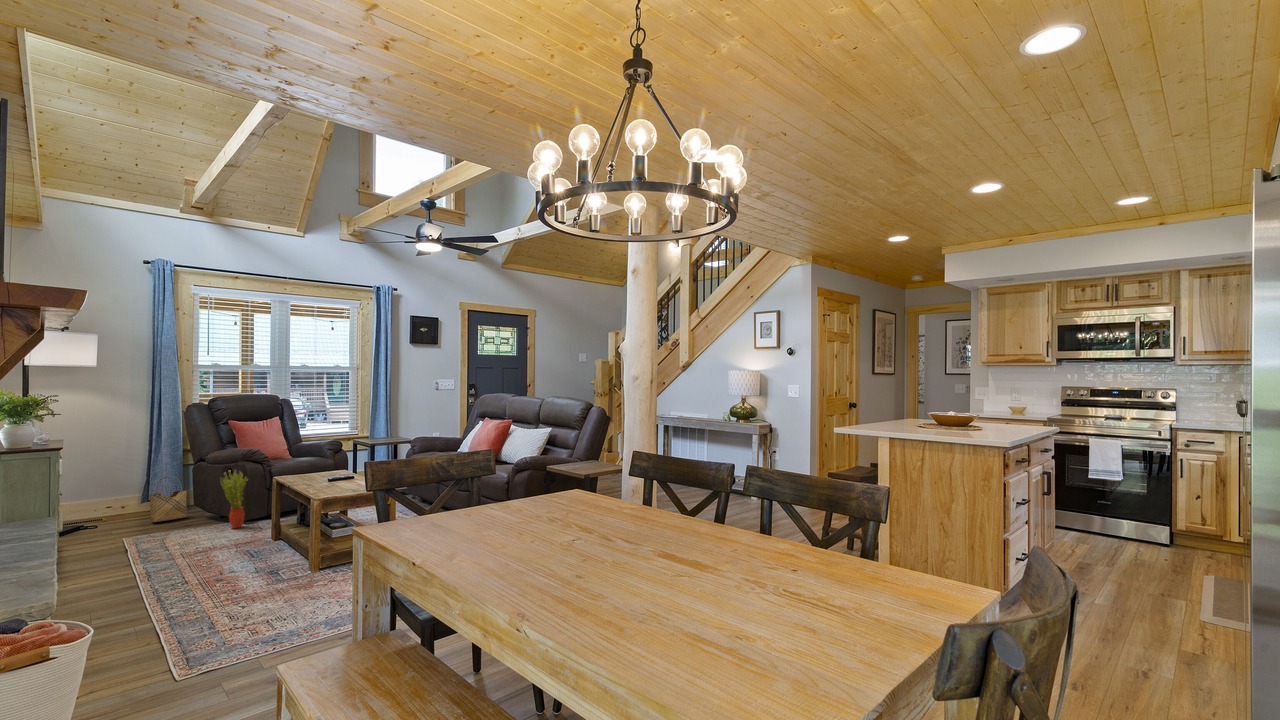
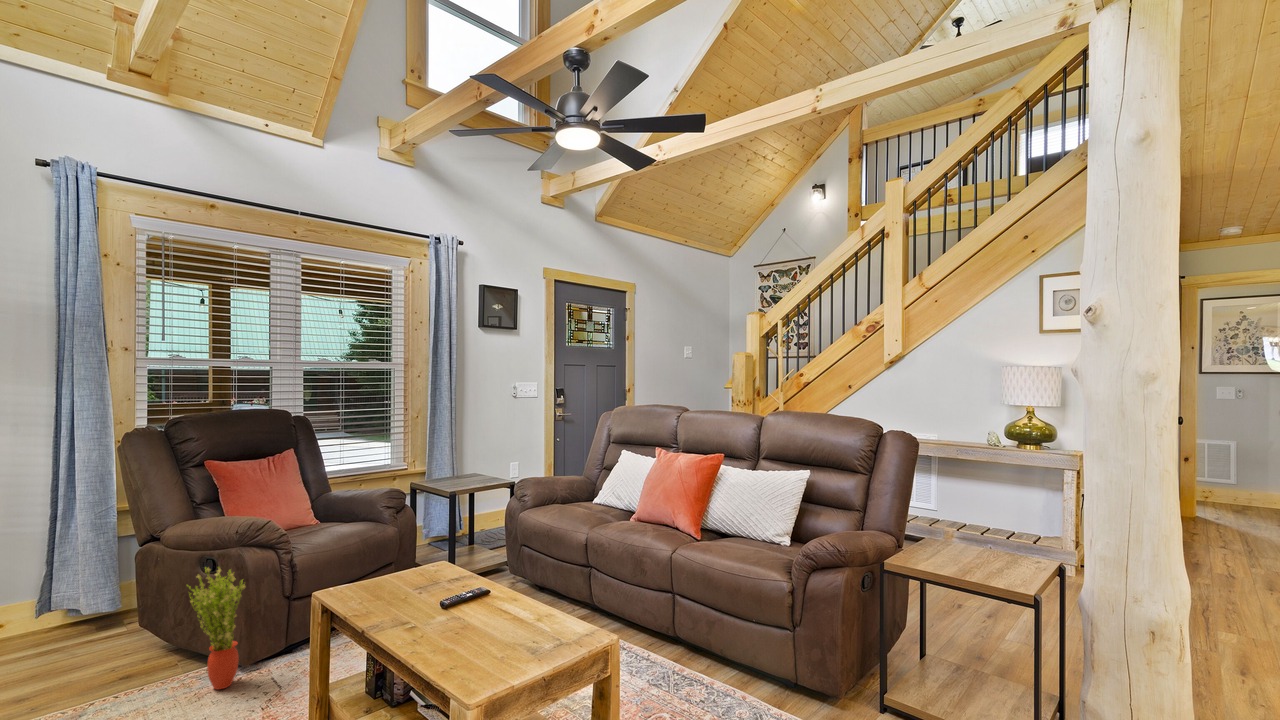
woven basket: present [150,477,187,522] -> none [42,574,121,672]

